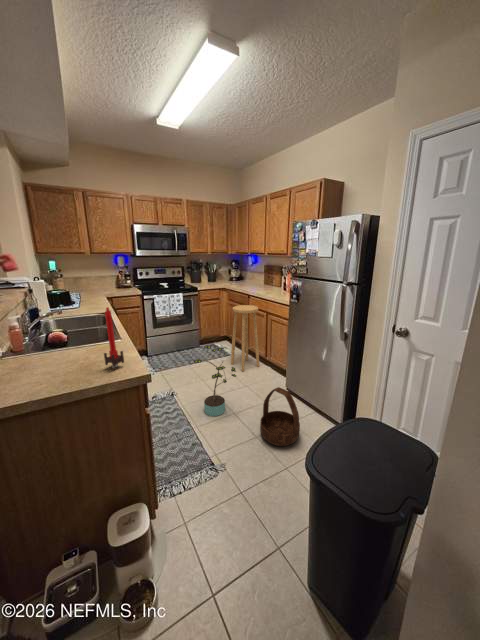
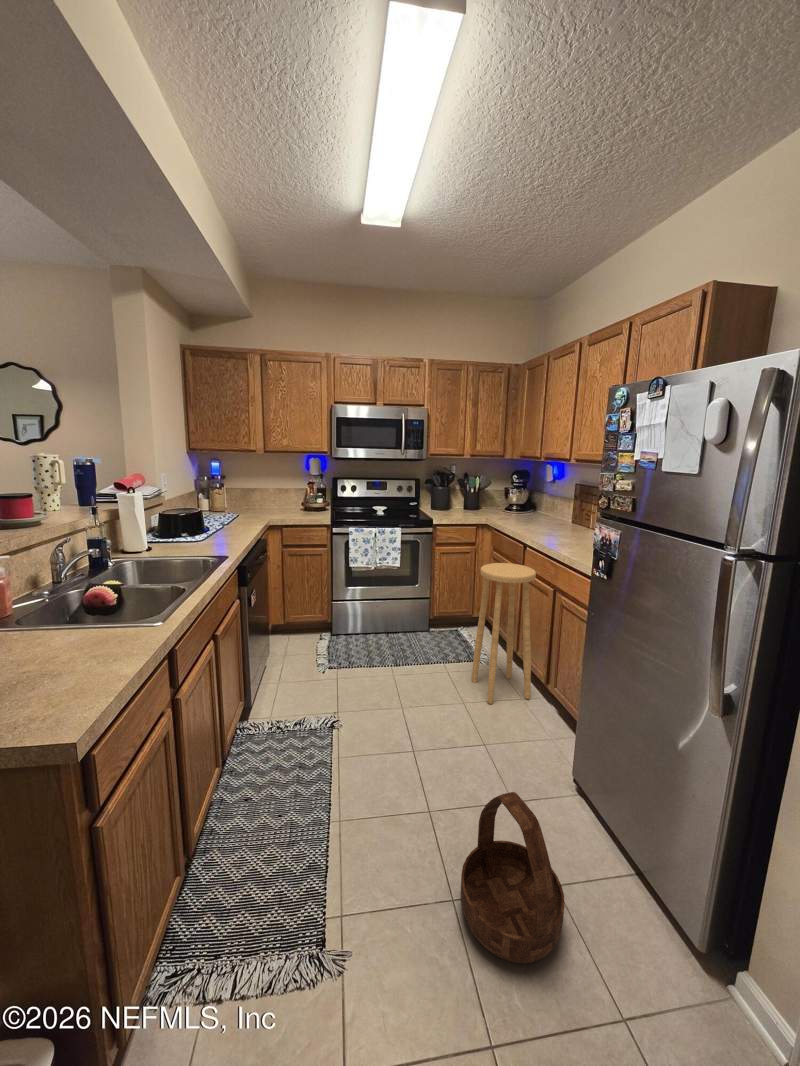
candle: present [104,307,124,368] -> none [29,570,73,703]
potted plant: present [194,345,236,416] -> none [348,646,437,804]

